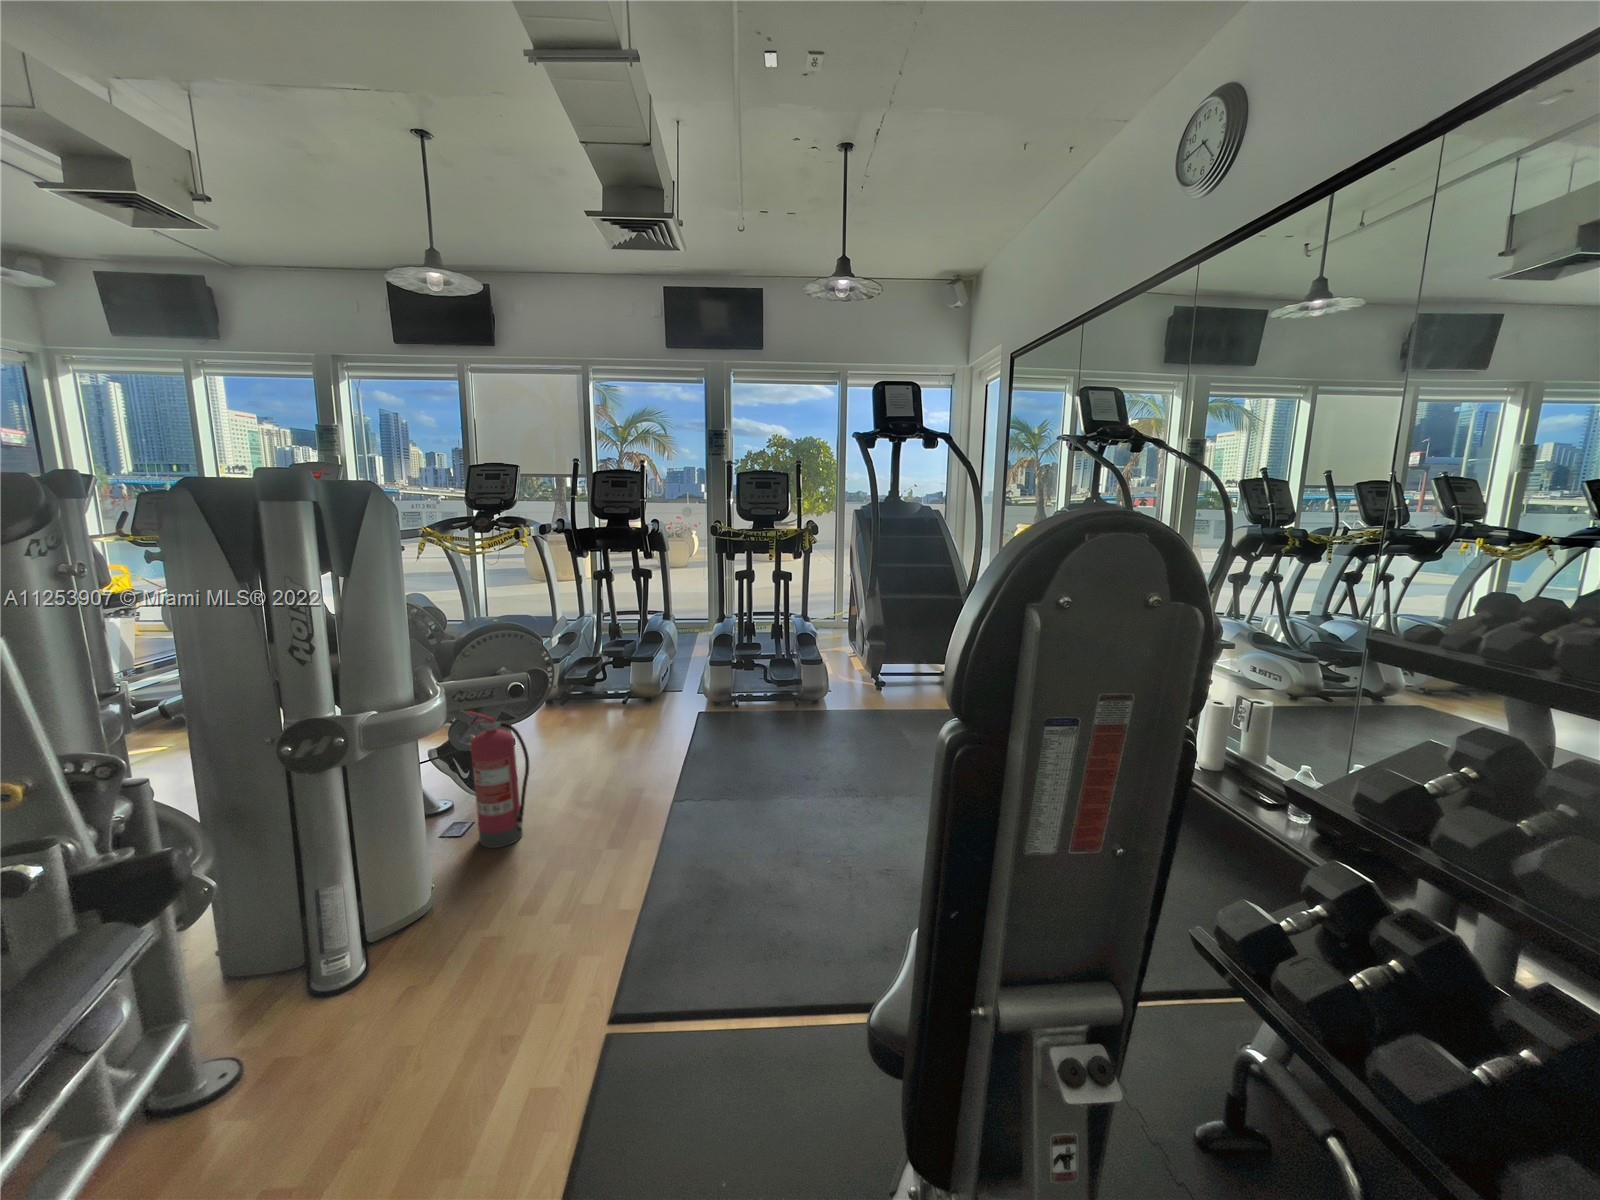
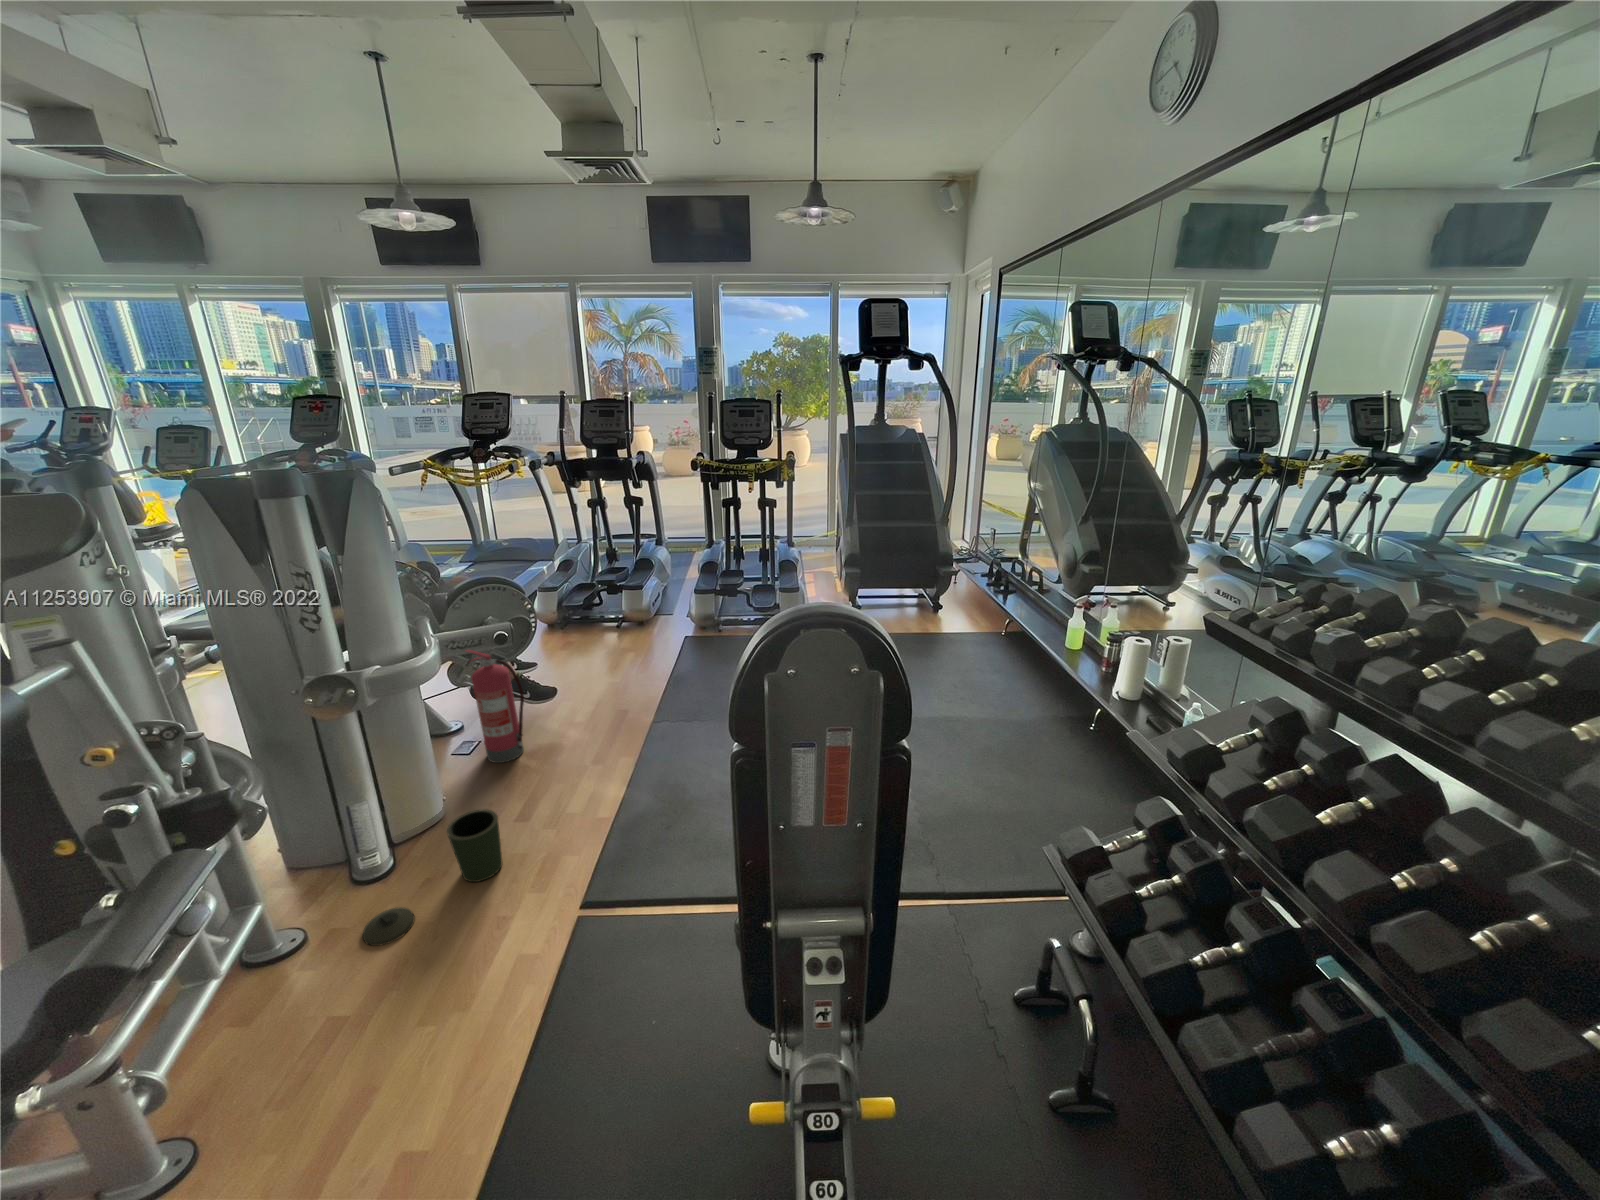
trash can: none [316,897,501,1082] -> present [363,809,502,946]

